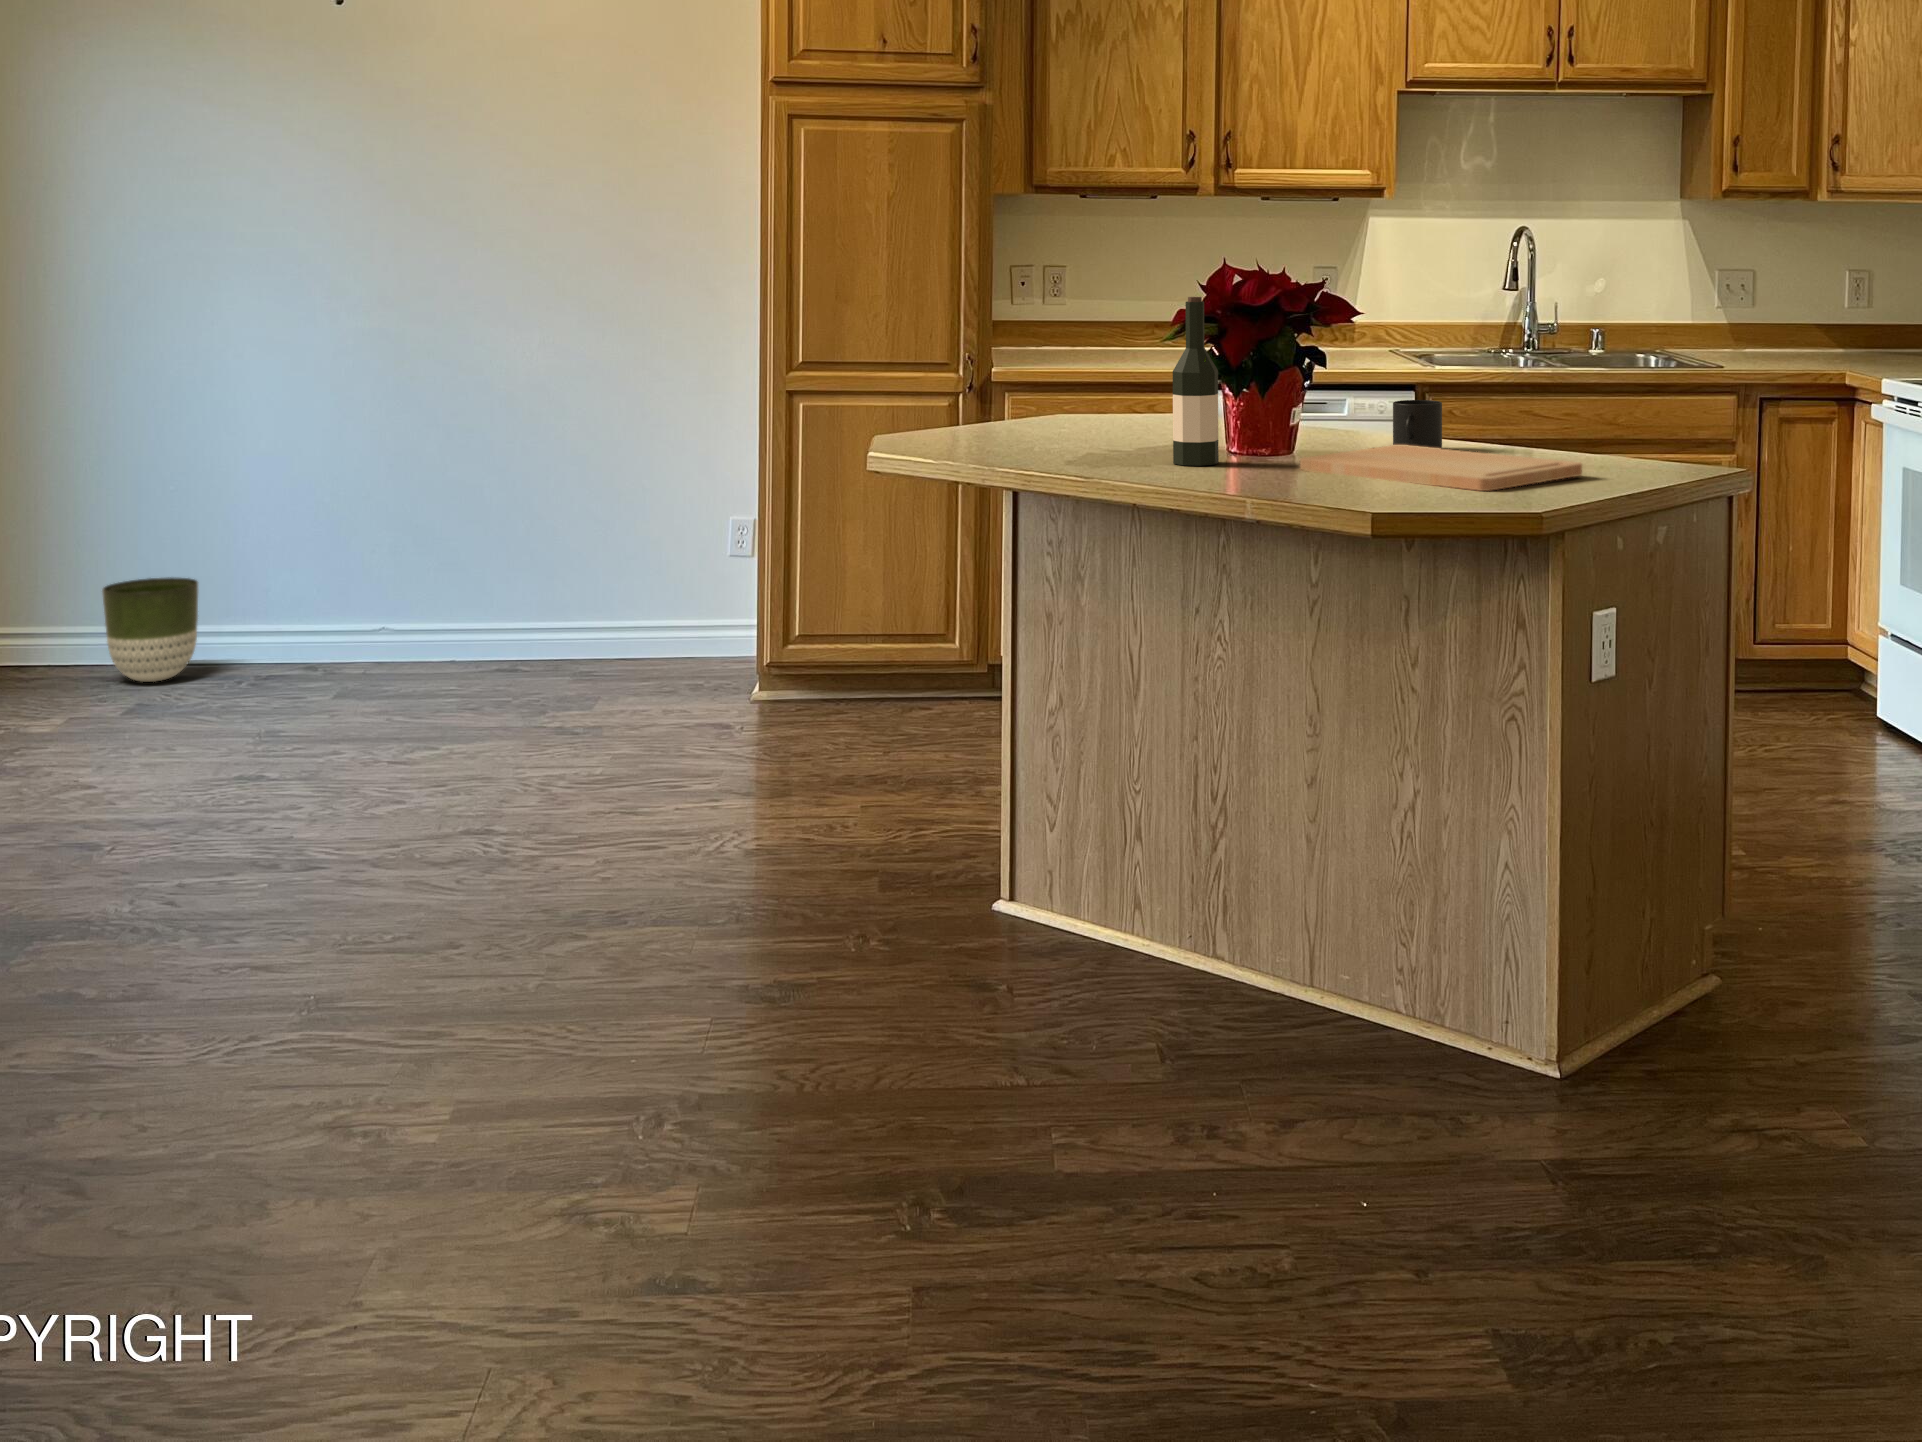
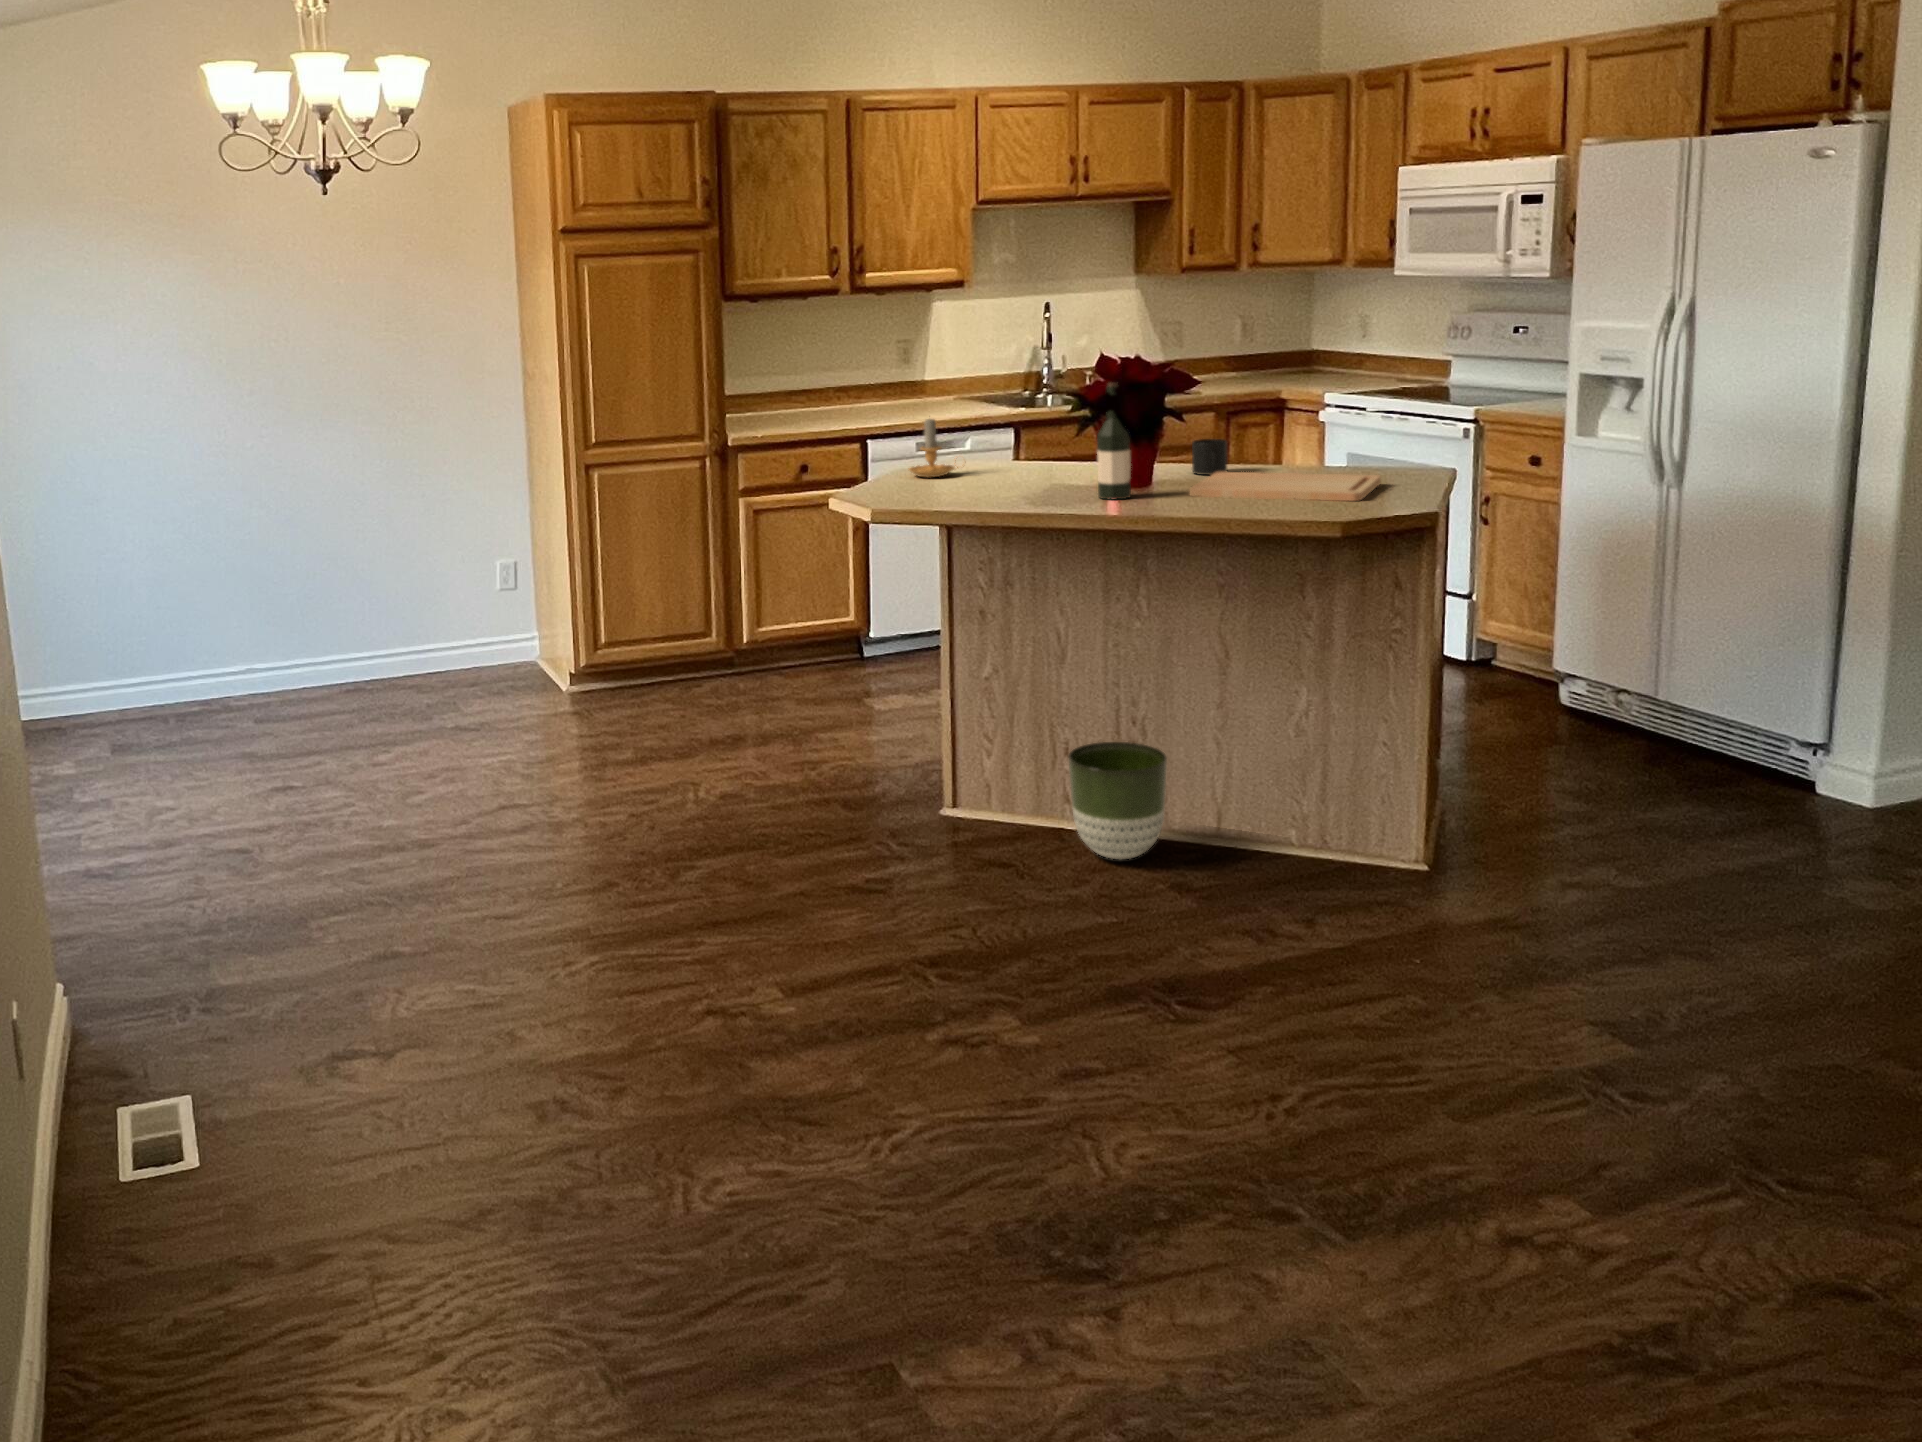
candle: none [1037,341,1109,428] -> present [909,419,958,478]
planter: present [102,577,198,682] -> present [1069,742,1167,860]

